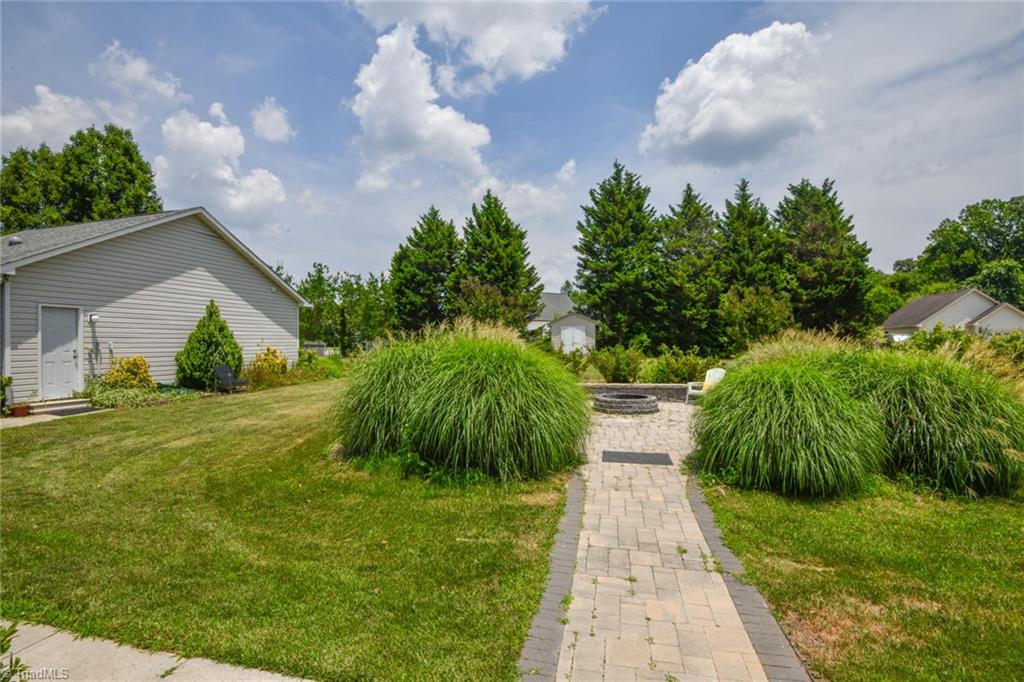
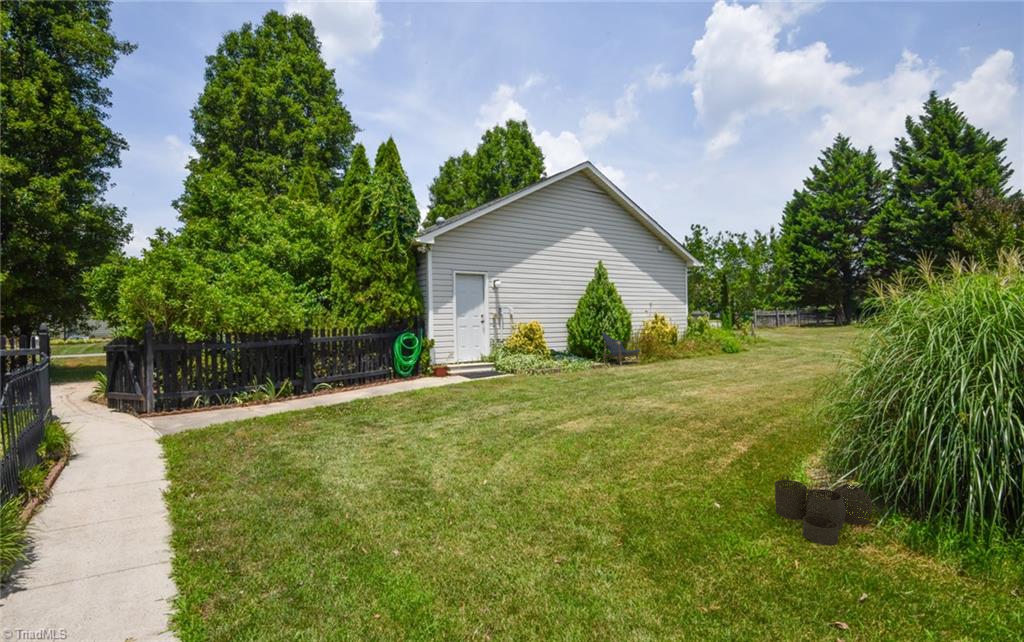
woven basket: none [296,446,338,473] -> present [775,475,872,545]

